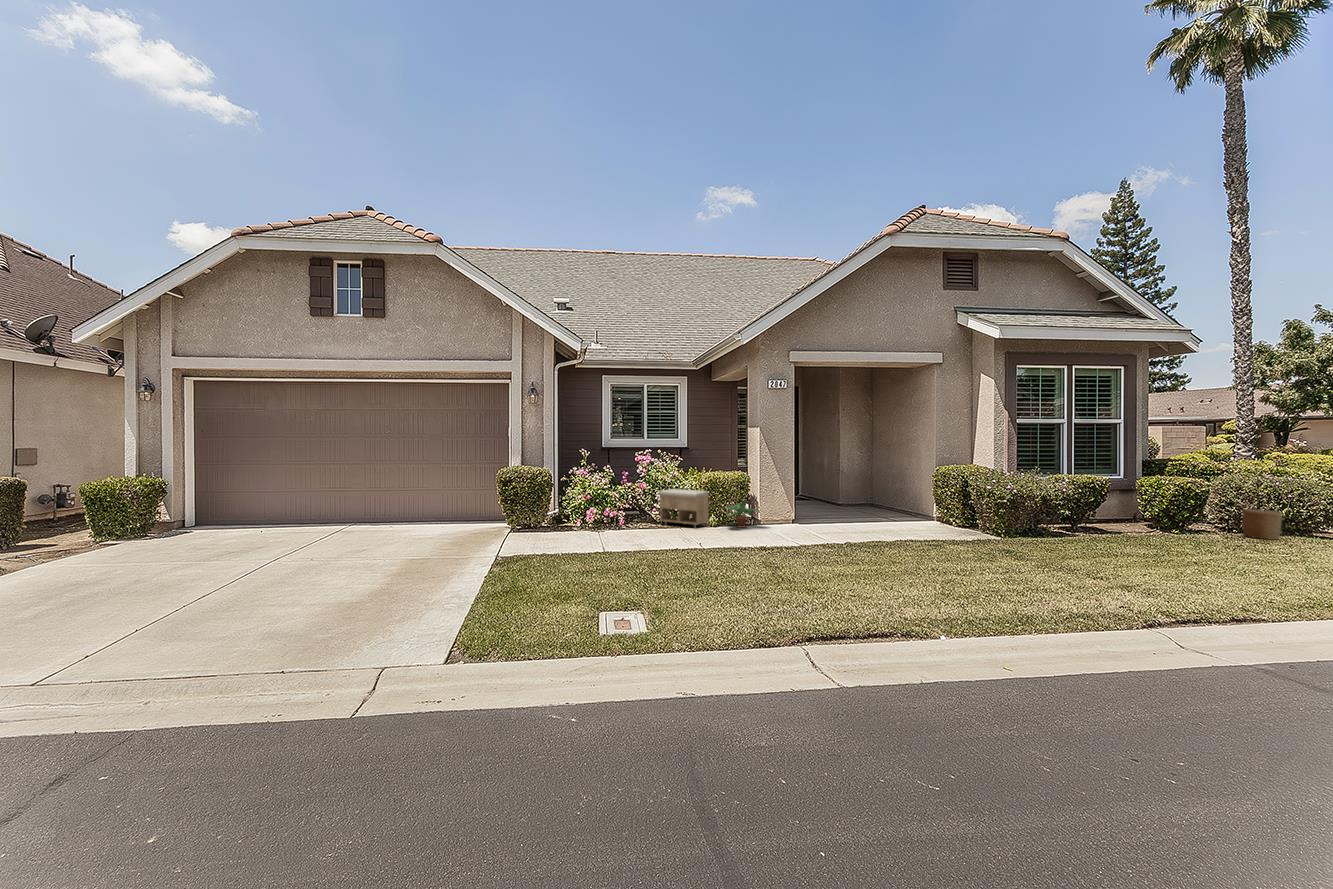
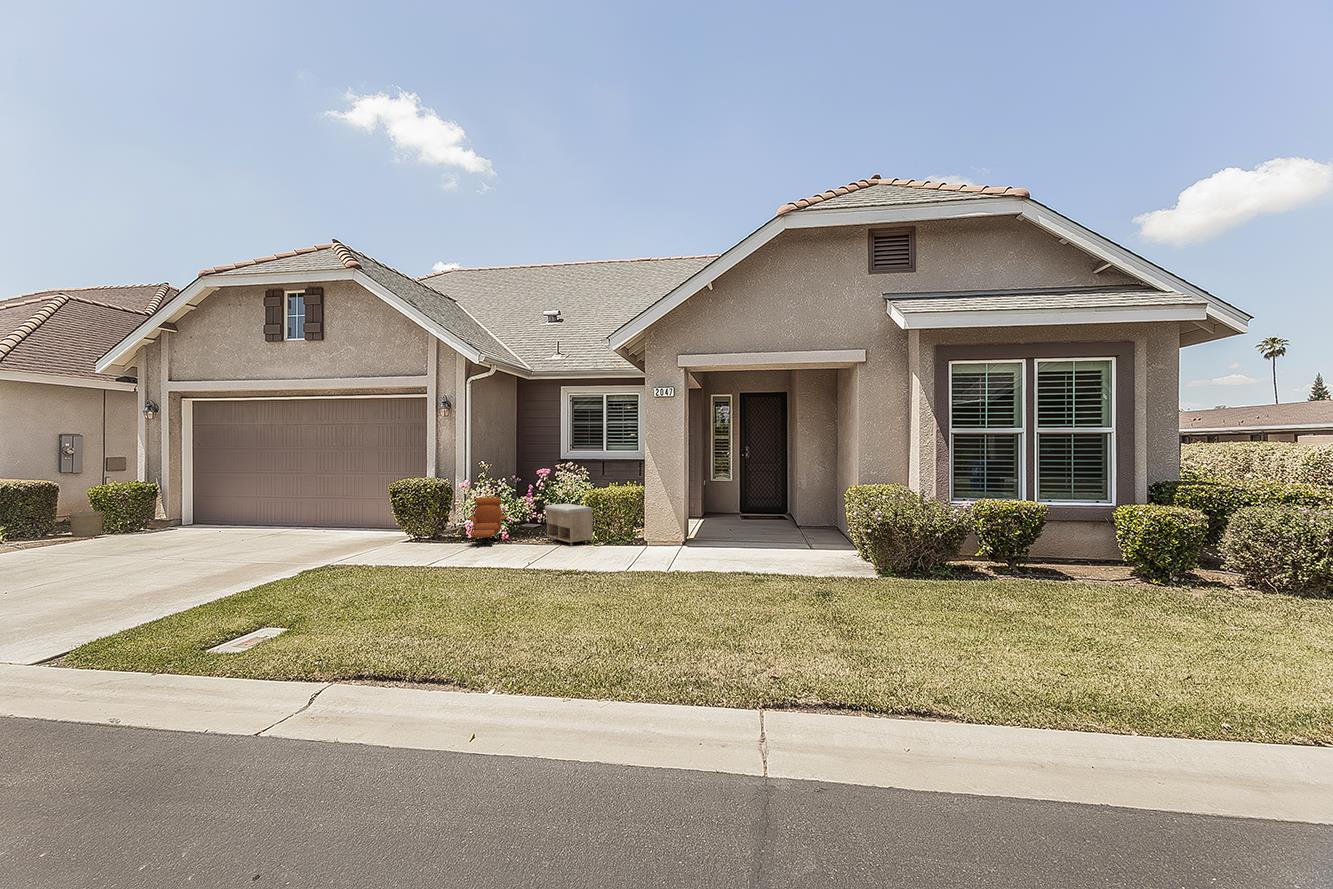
lounge chair: none [585,484,623,534] -> present [469,497,506,548]
potted plant: present [726,501,755,528] -> none [596,518,639,548]
woven basket: present [1242,509,1282,540] -> present [70,512,103,537]

